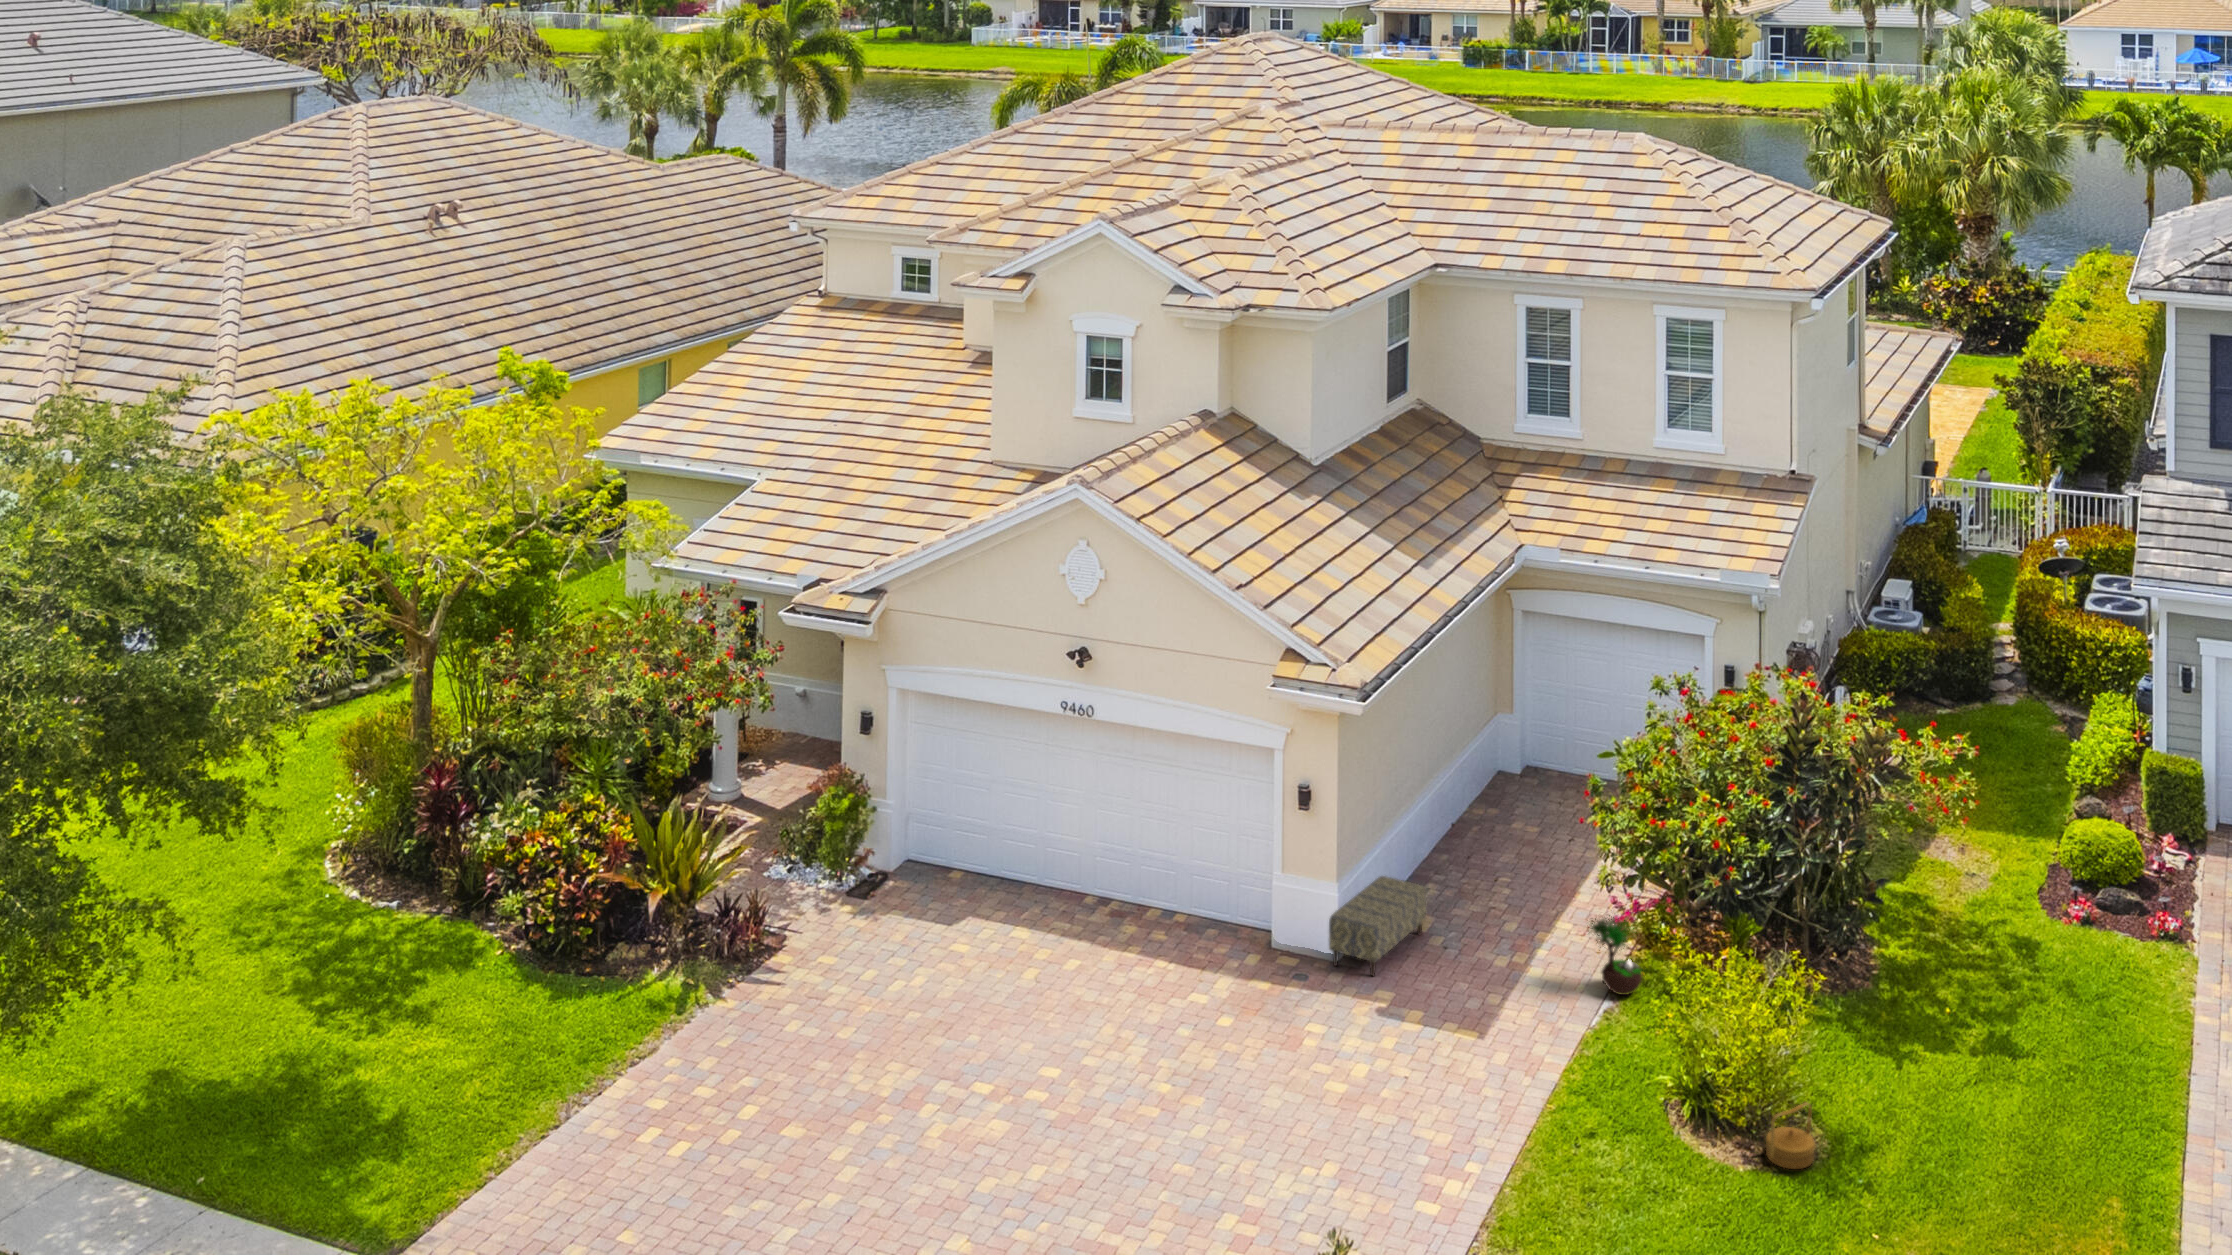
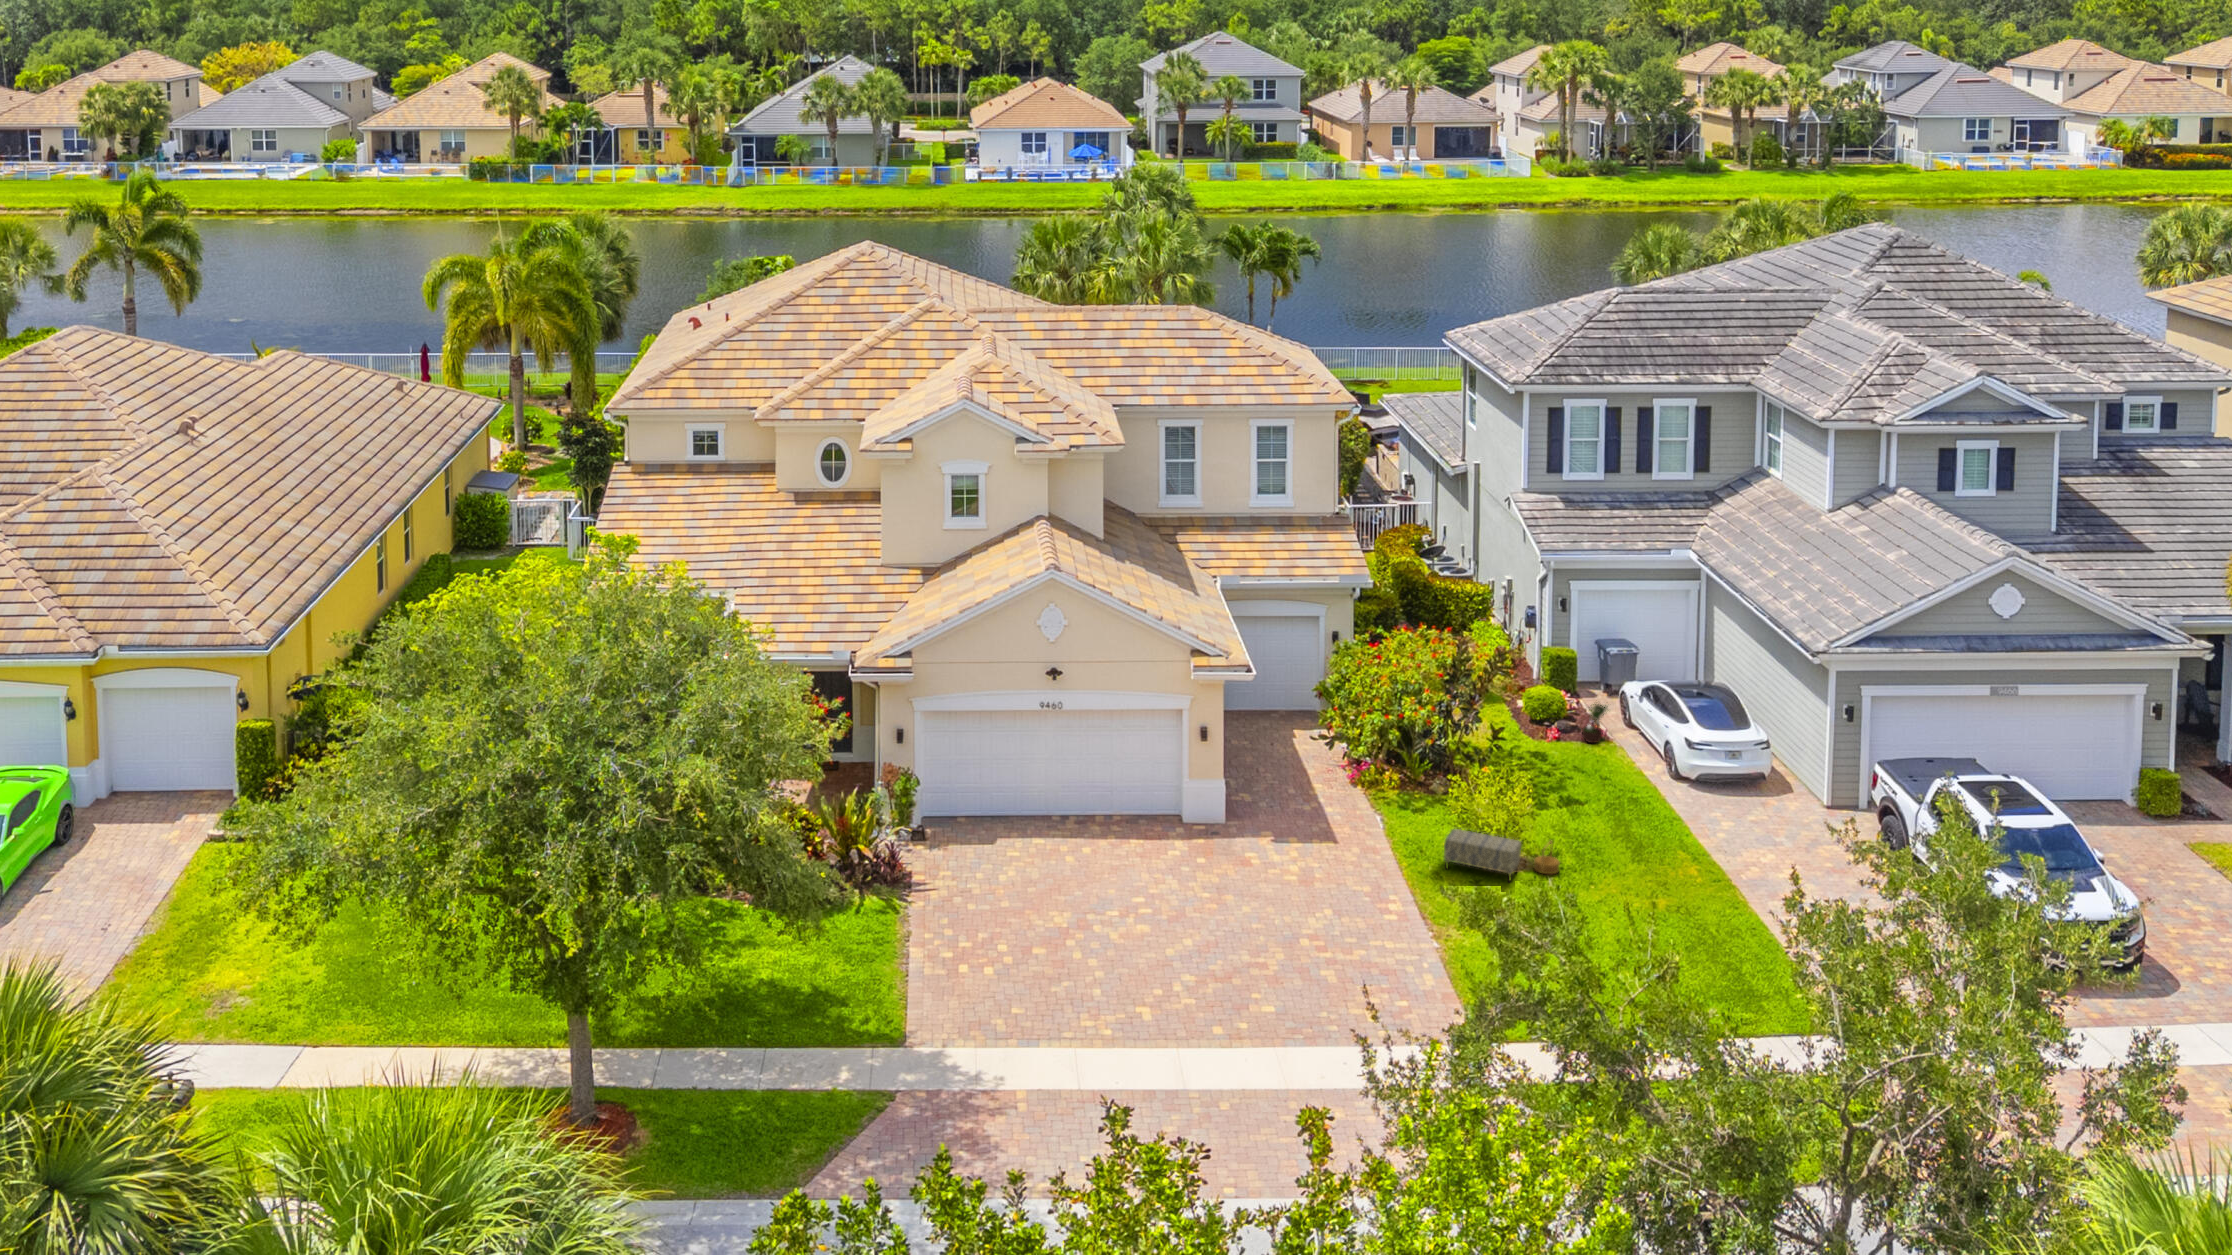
bench: present [1329,876,1426,976] -> present [1444,829,1521,881]
potted tree: present [1589,915,1642,995] -> present [1582,704,1608,743]

